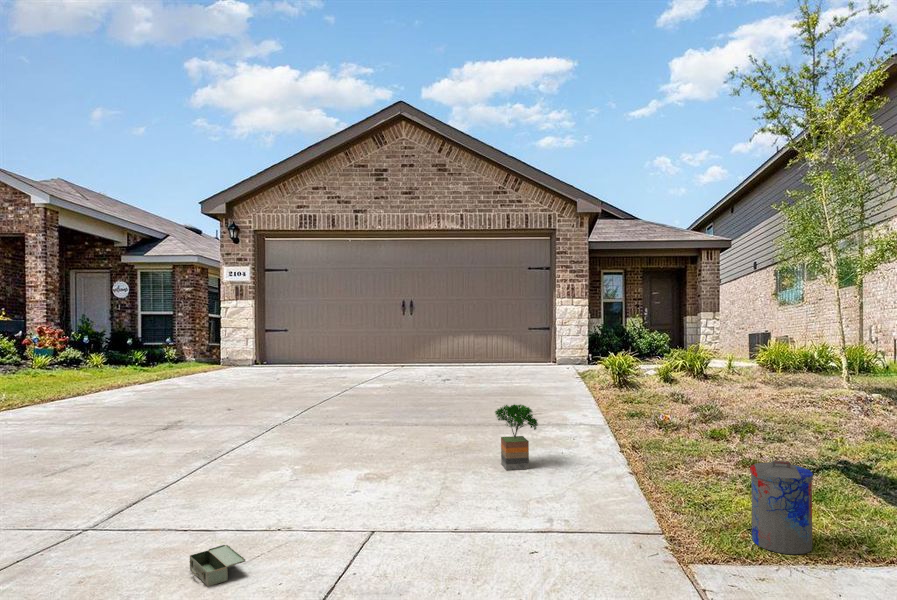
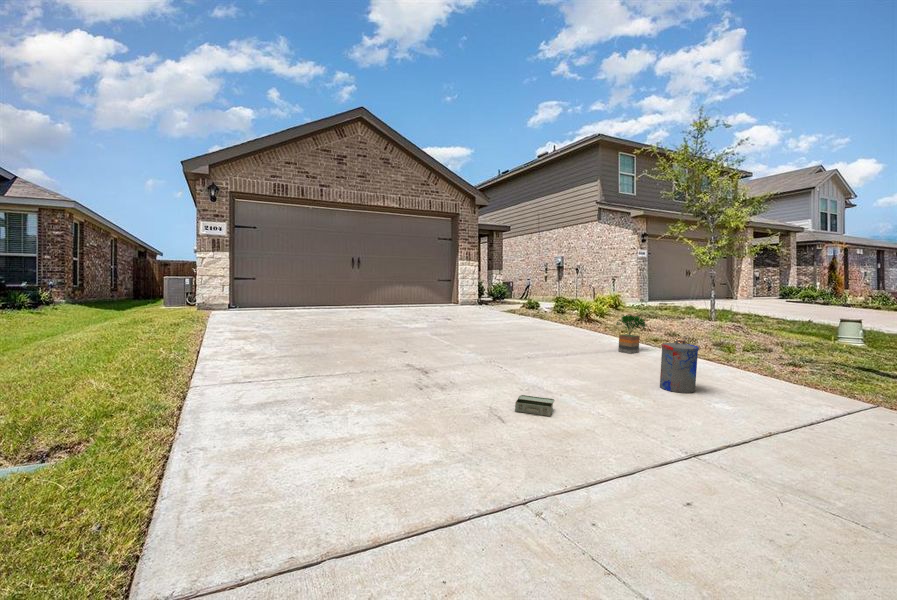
trash can: present [750,460,813,554] -> present [660,340,699,393]
toolbox: present [189,545,246,586] -> present [515,395,554,416]

